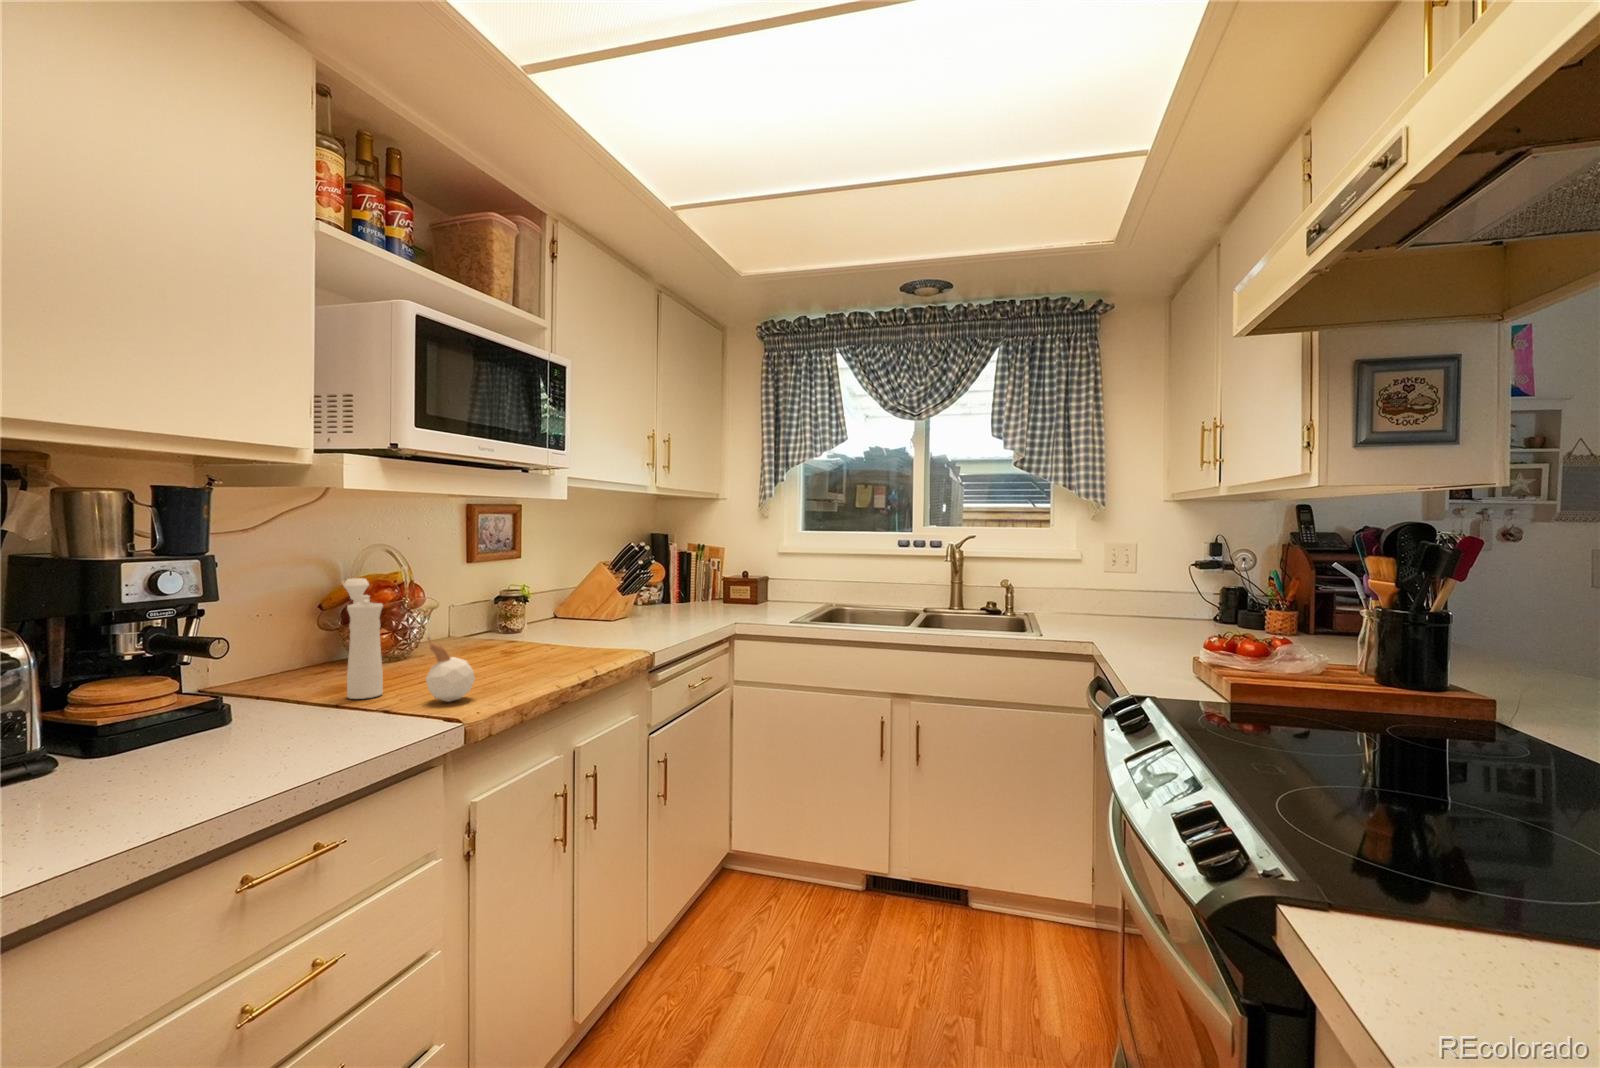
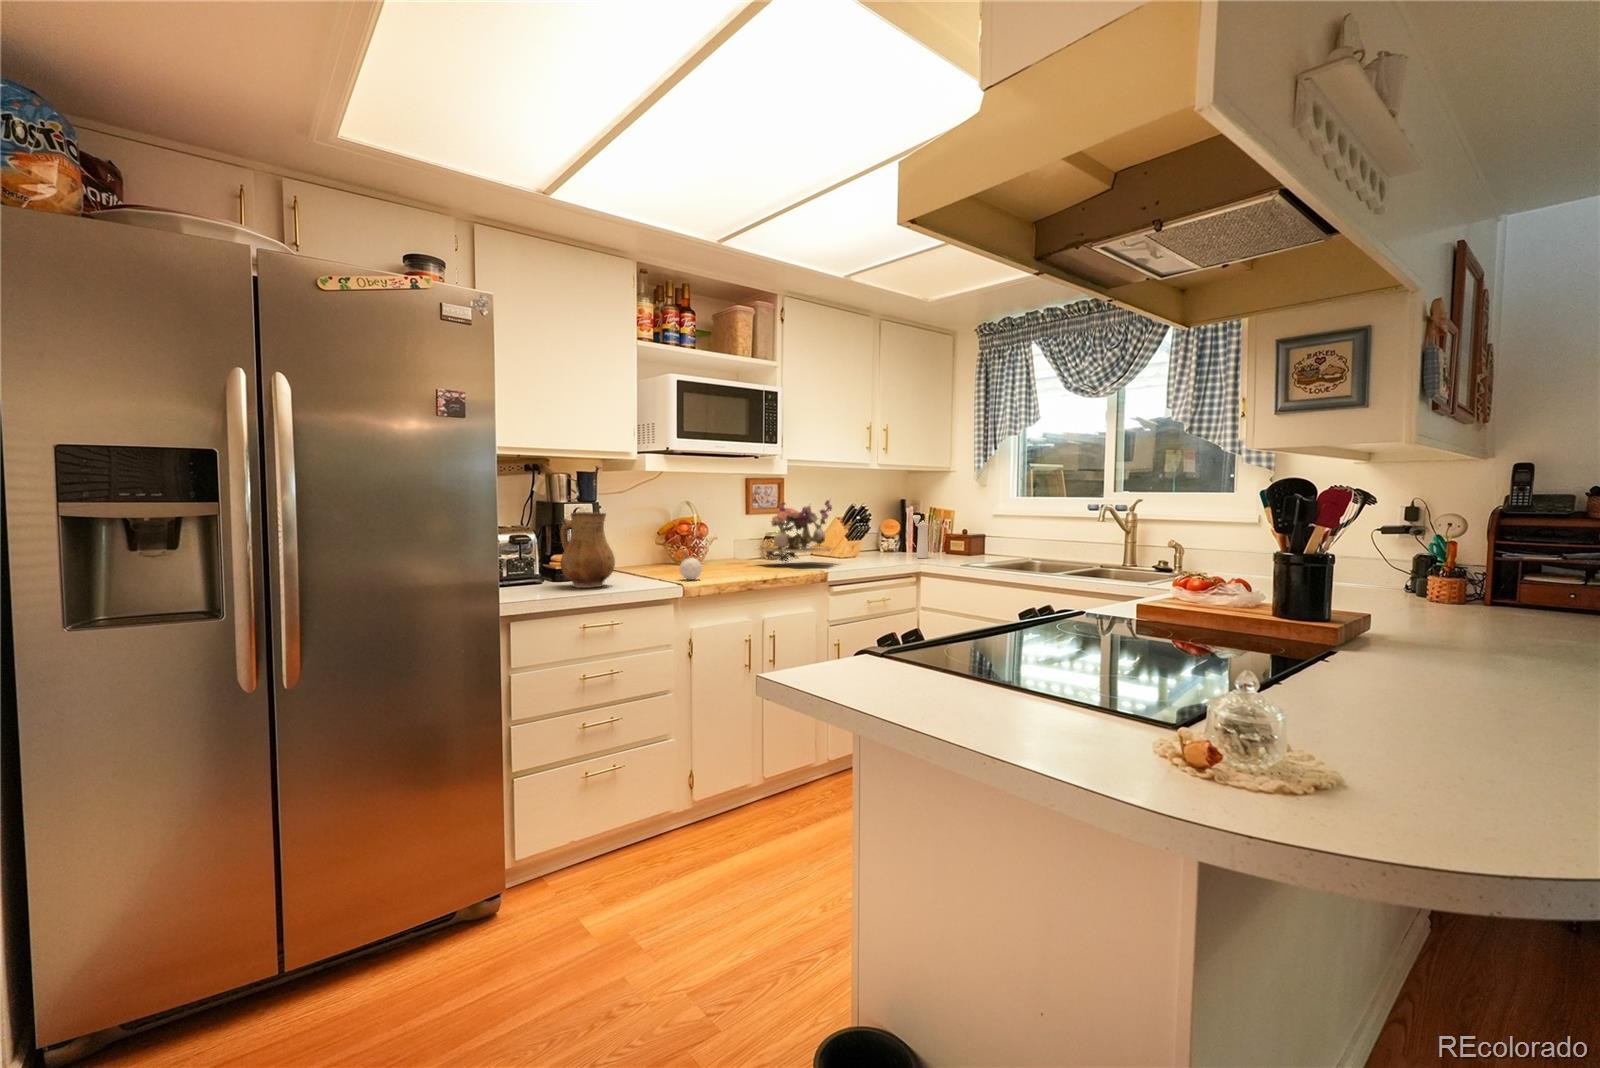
flower arrangement: none [506,534,637,639] -> present [760,500,832,563]
pepper mill: present [343,578,383,699] -> present [912,515,929,558]
ceramic pitcher: none [118,582,296,777] -> present [560,512,615,588]

